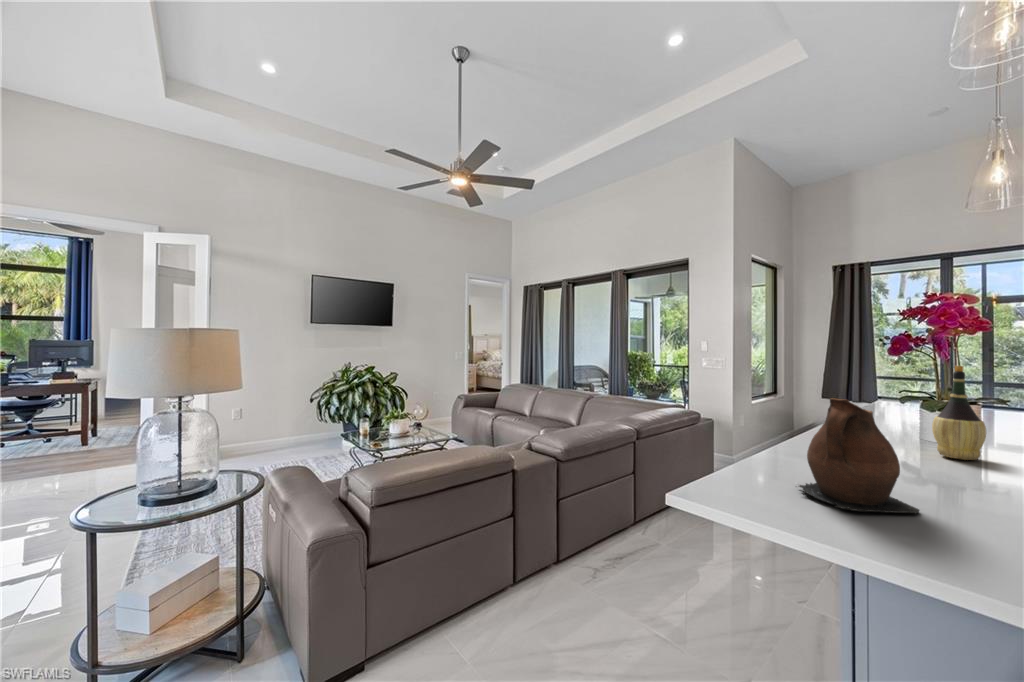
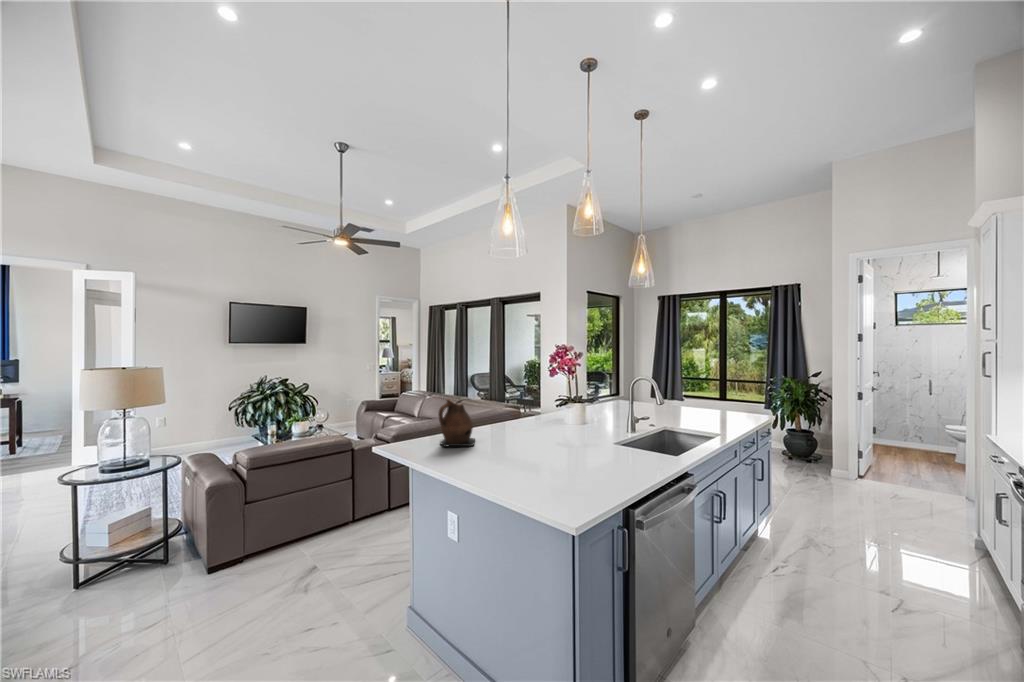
wine bottle: present [932,366,986,460] -> none [544,380,562,427]

